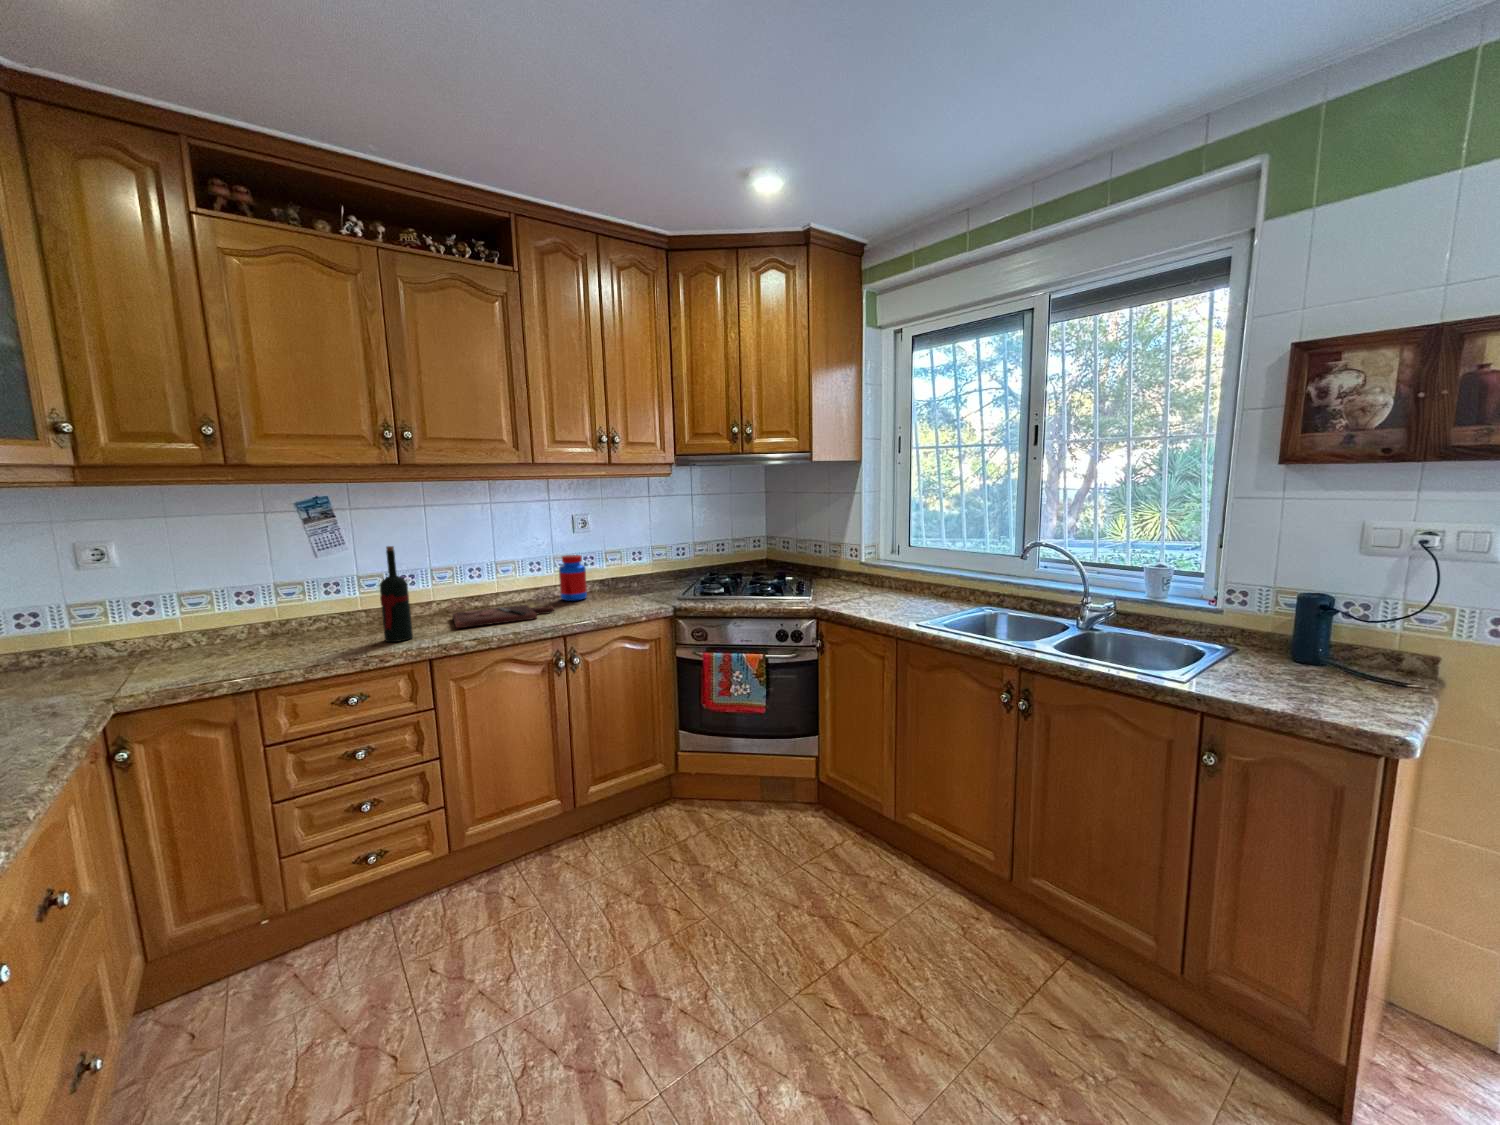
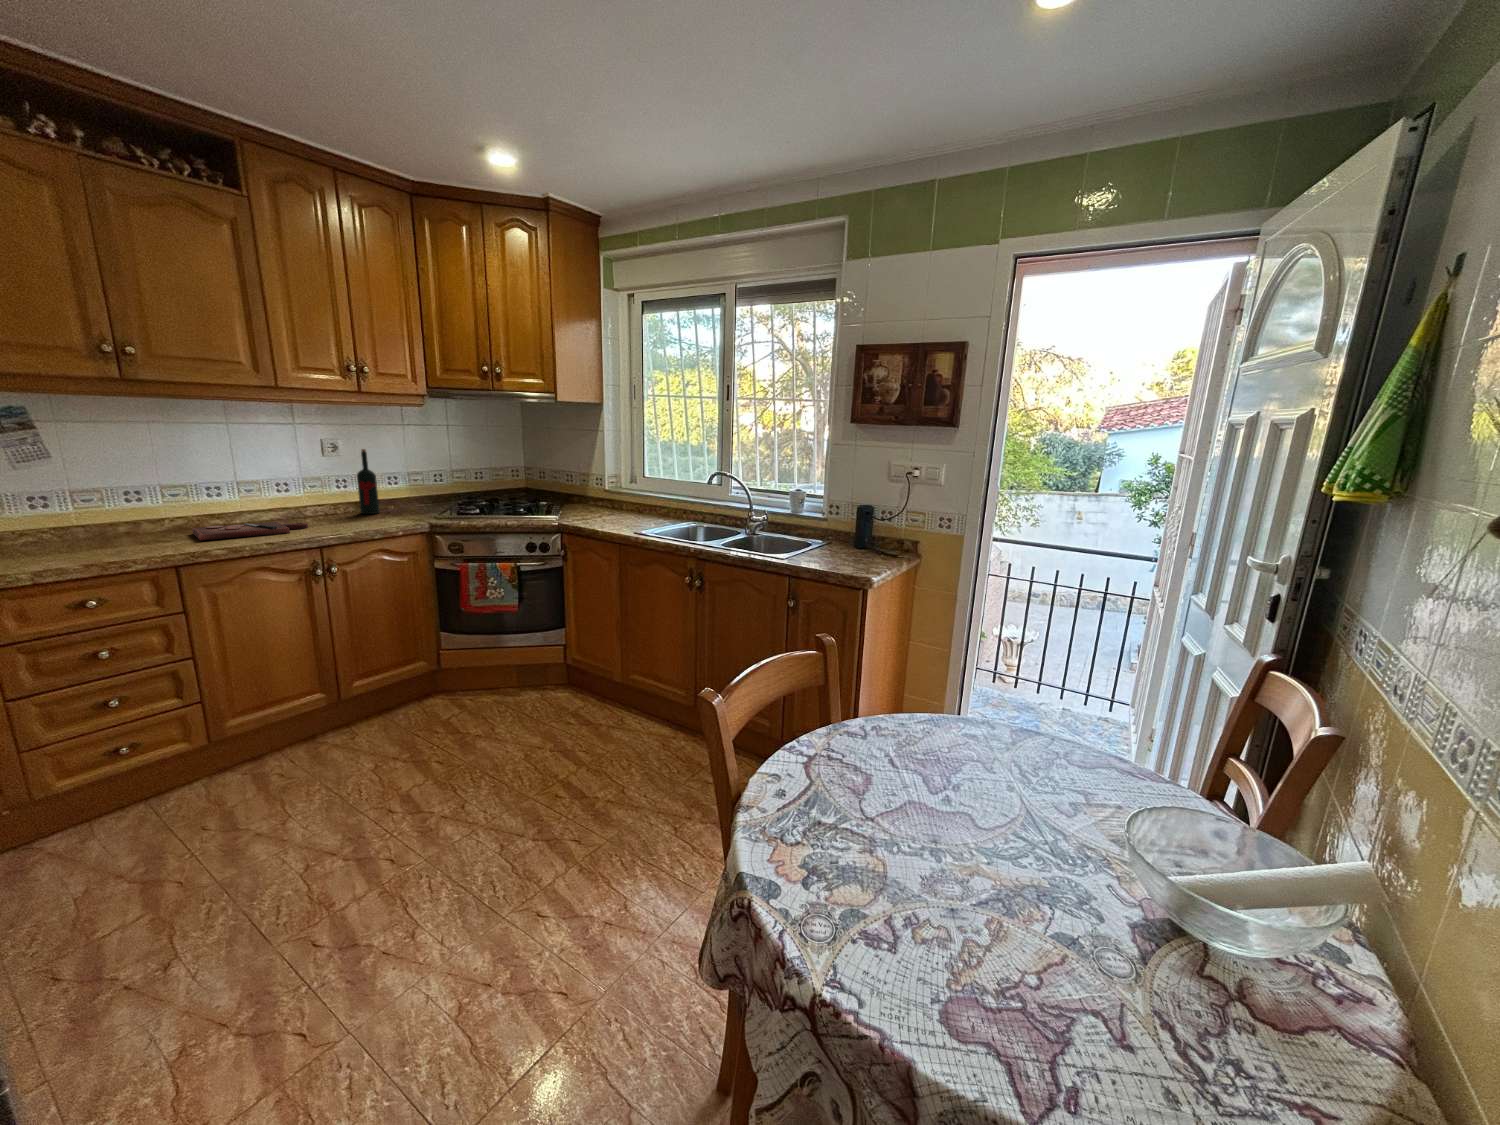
wine bottle: present [380,546,413,642] -> present [357,449,380,514]
jar: present [559,555,587,601] -> none [311,477,343,520]

